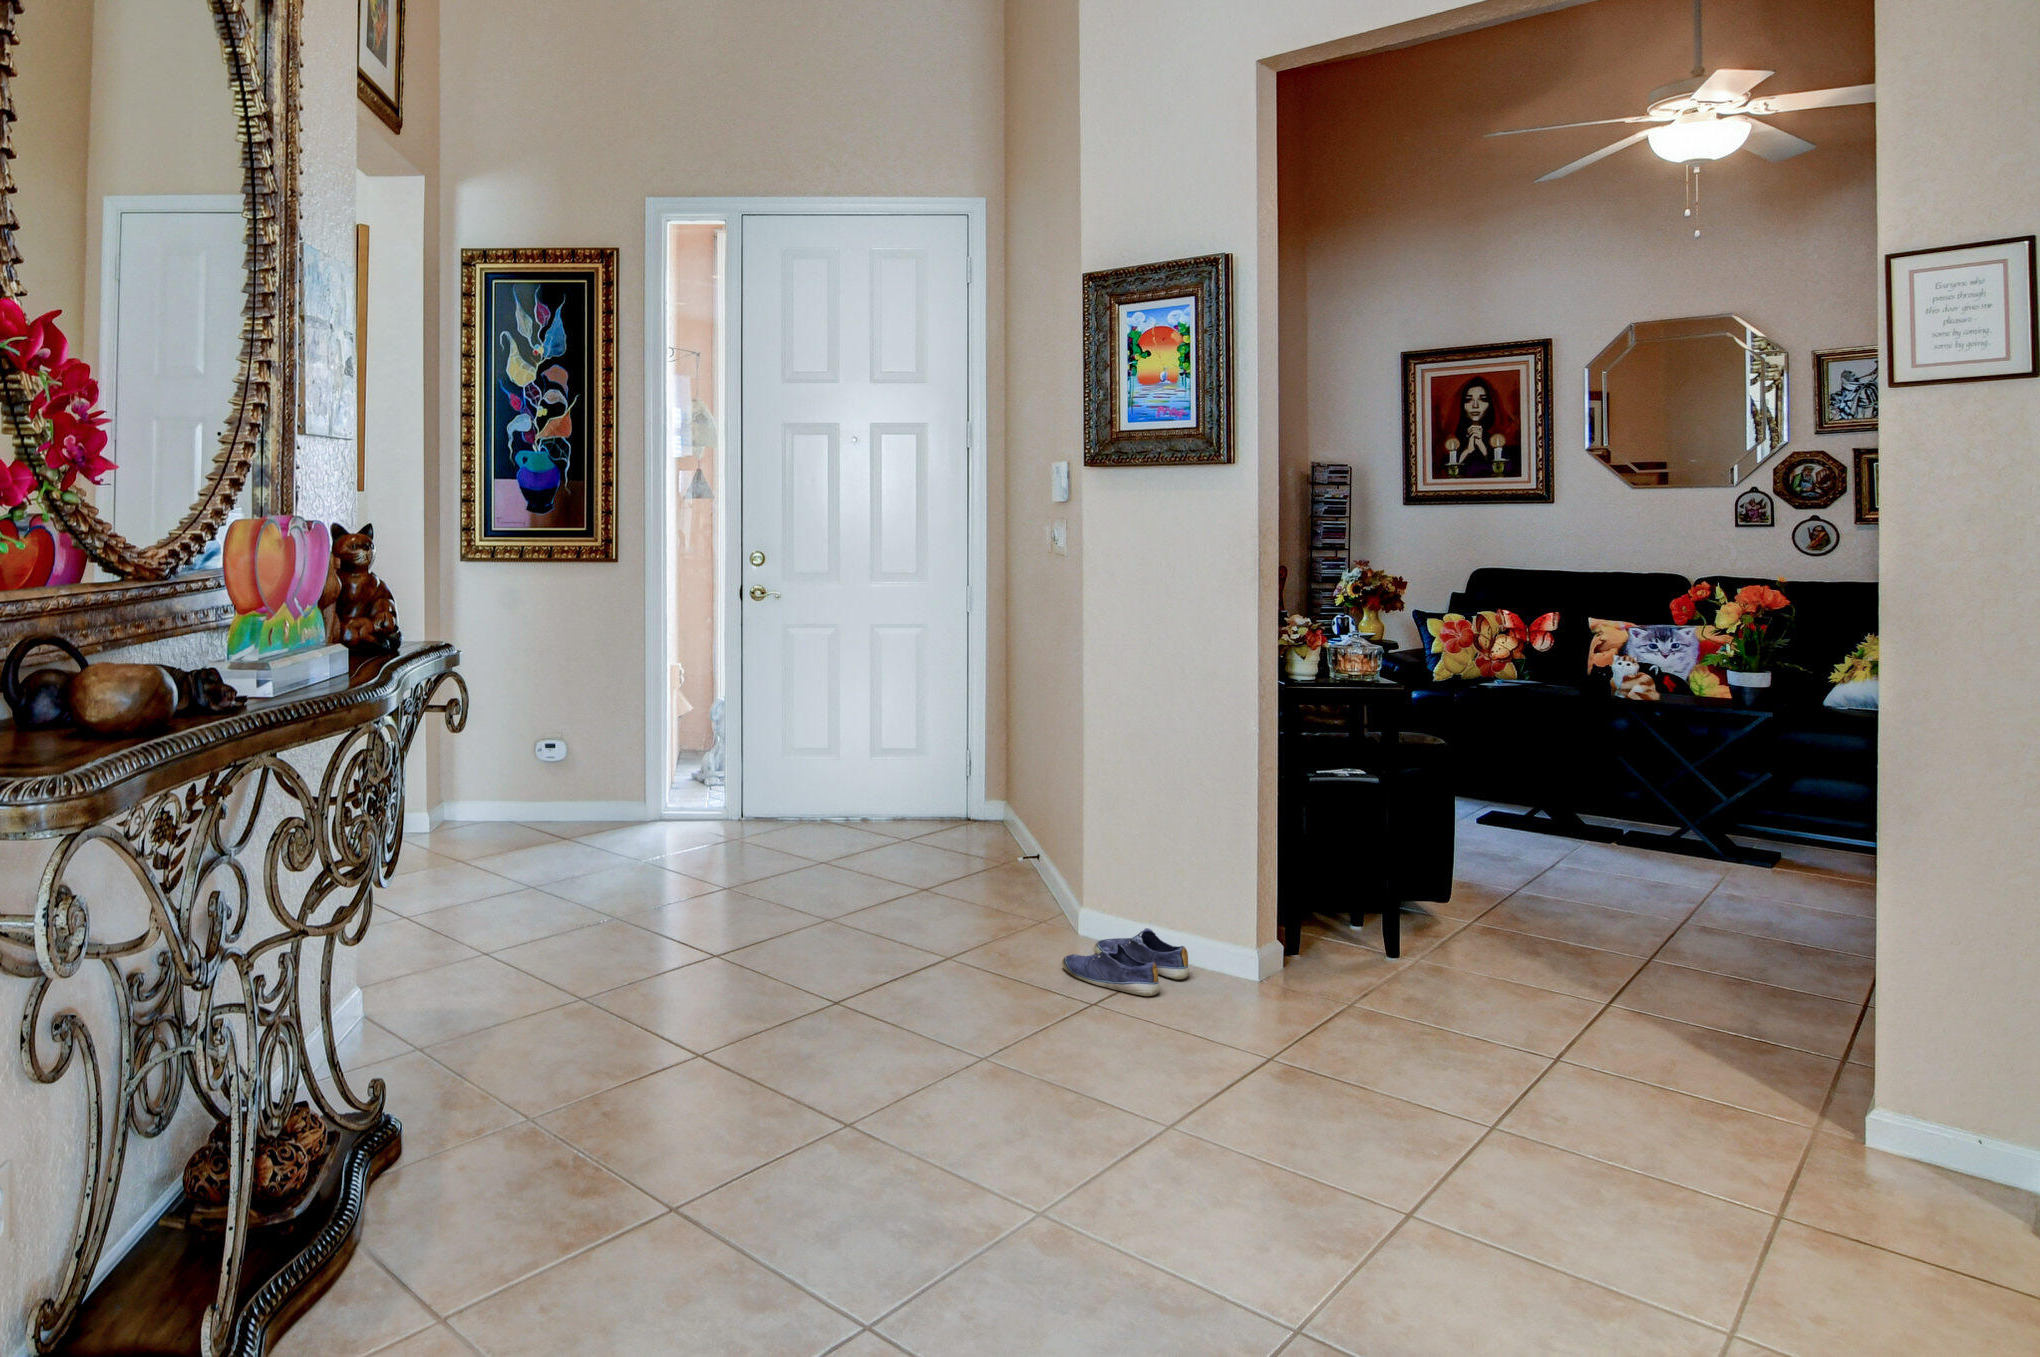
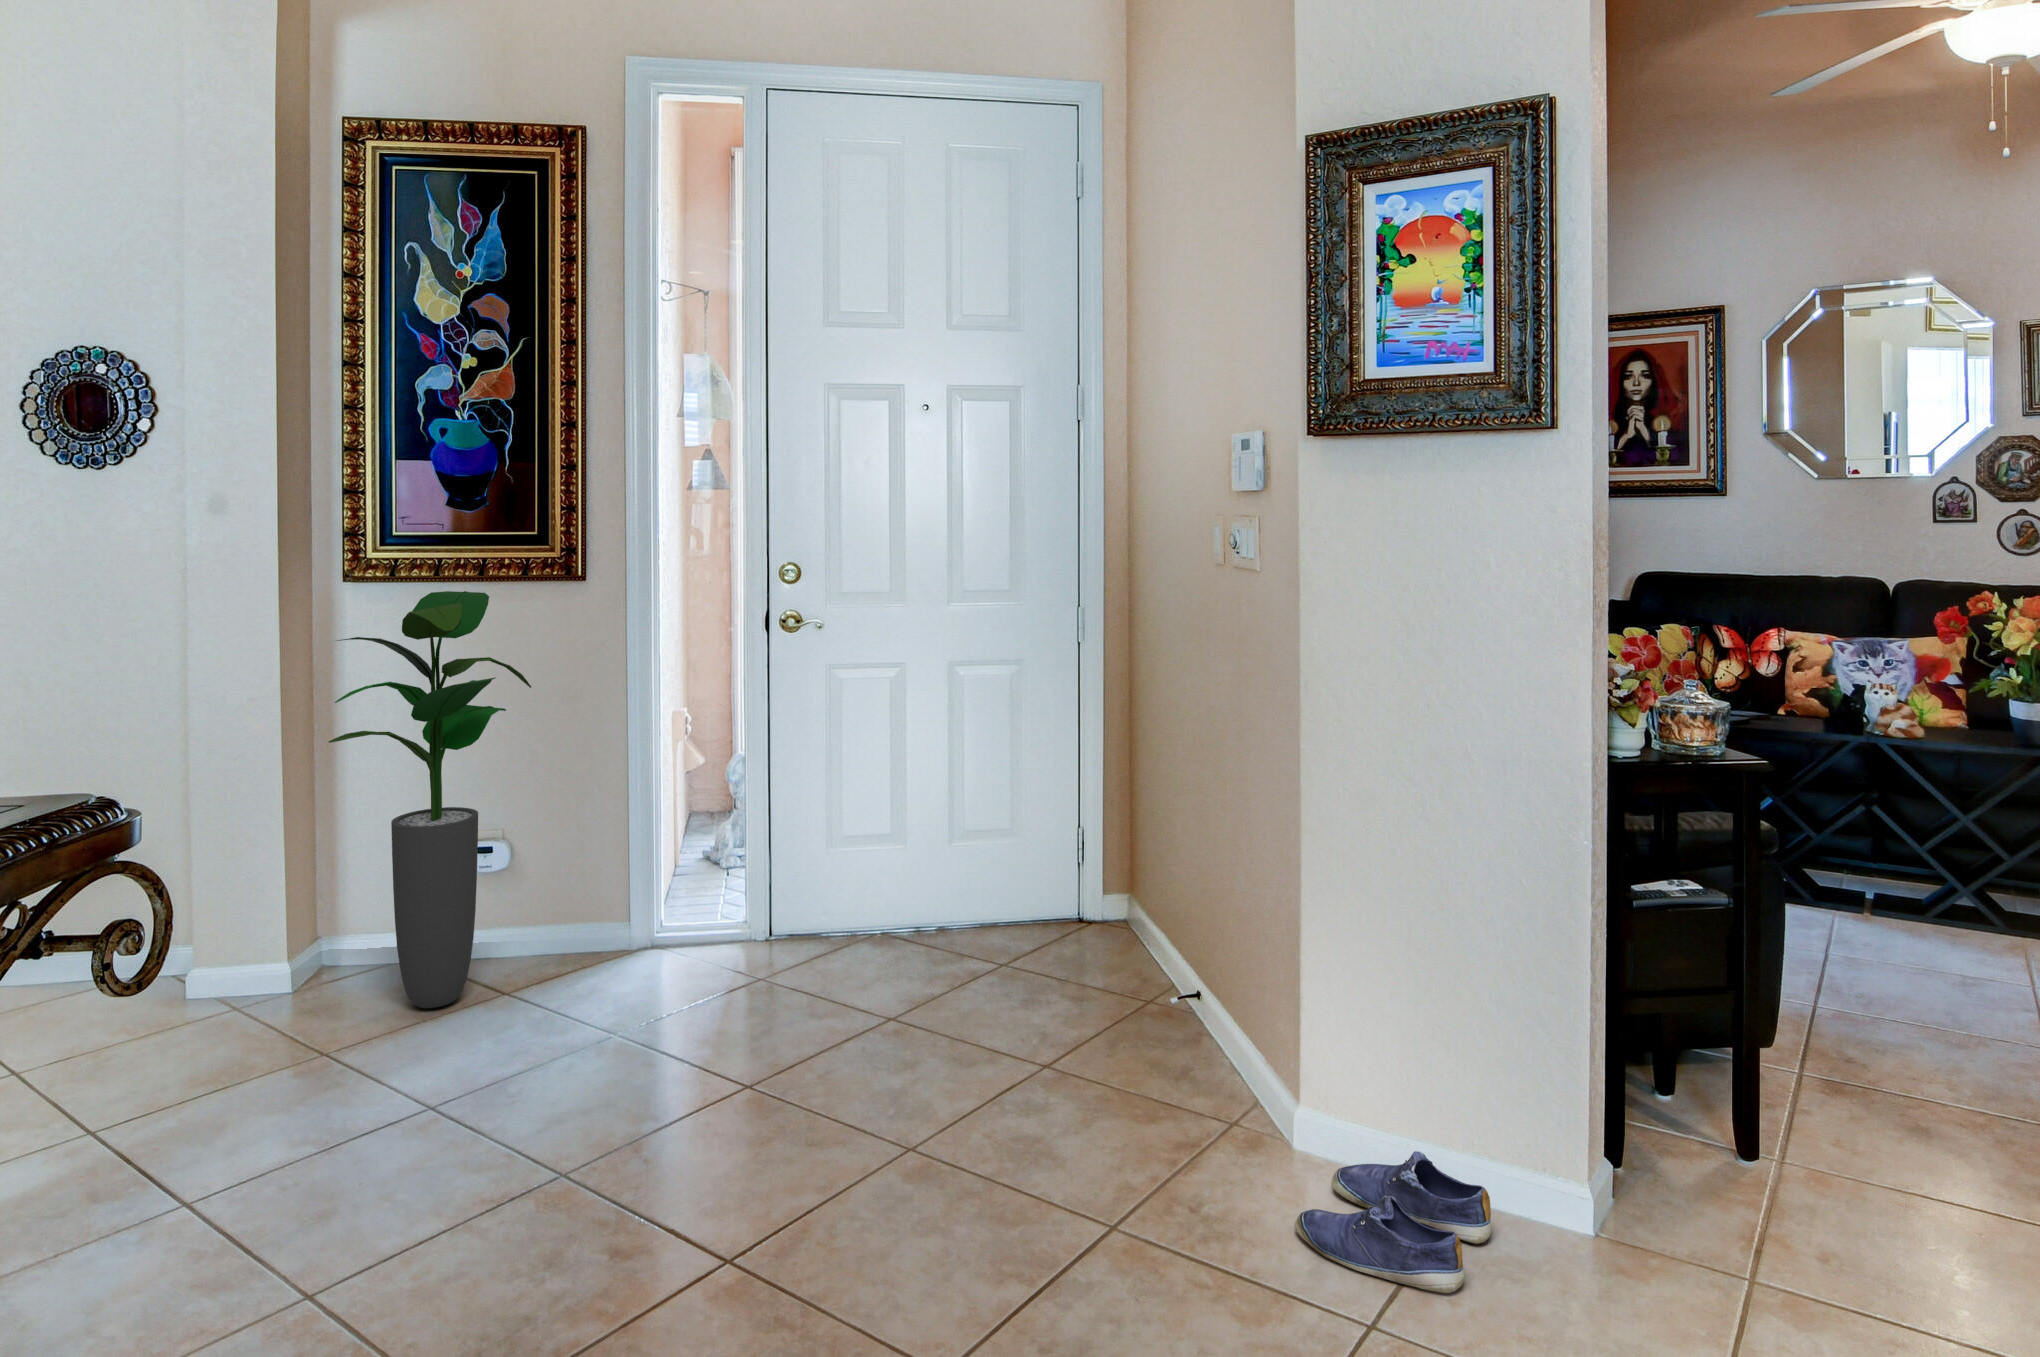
potted plant: none [462,568,583,840] -> present [328,591,531,1008]

